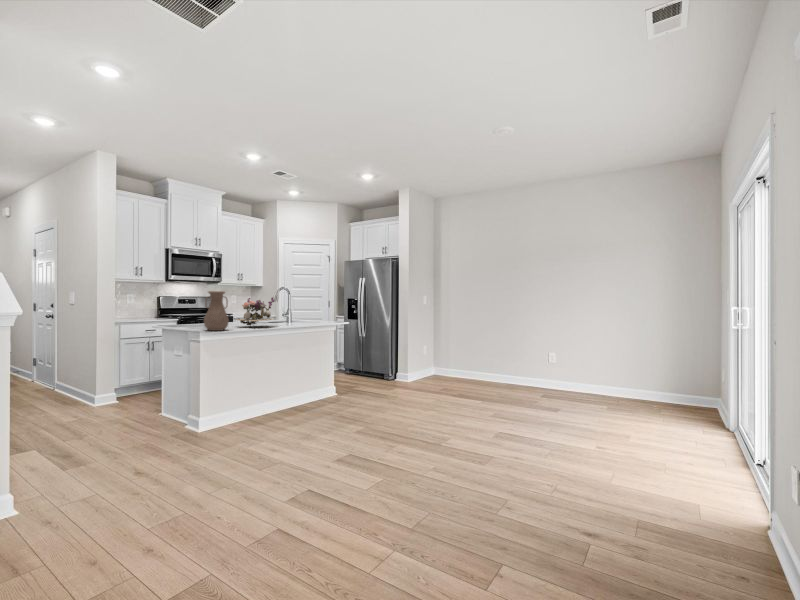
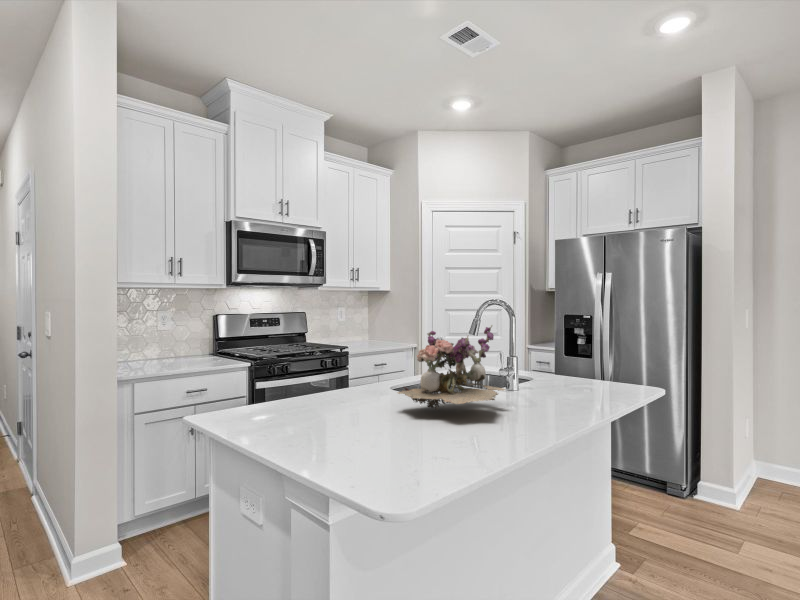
vase: present [204,291,229,331] -> none [329,319,403,452]

